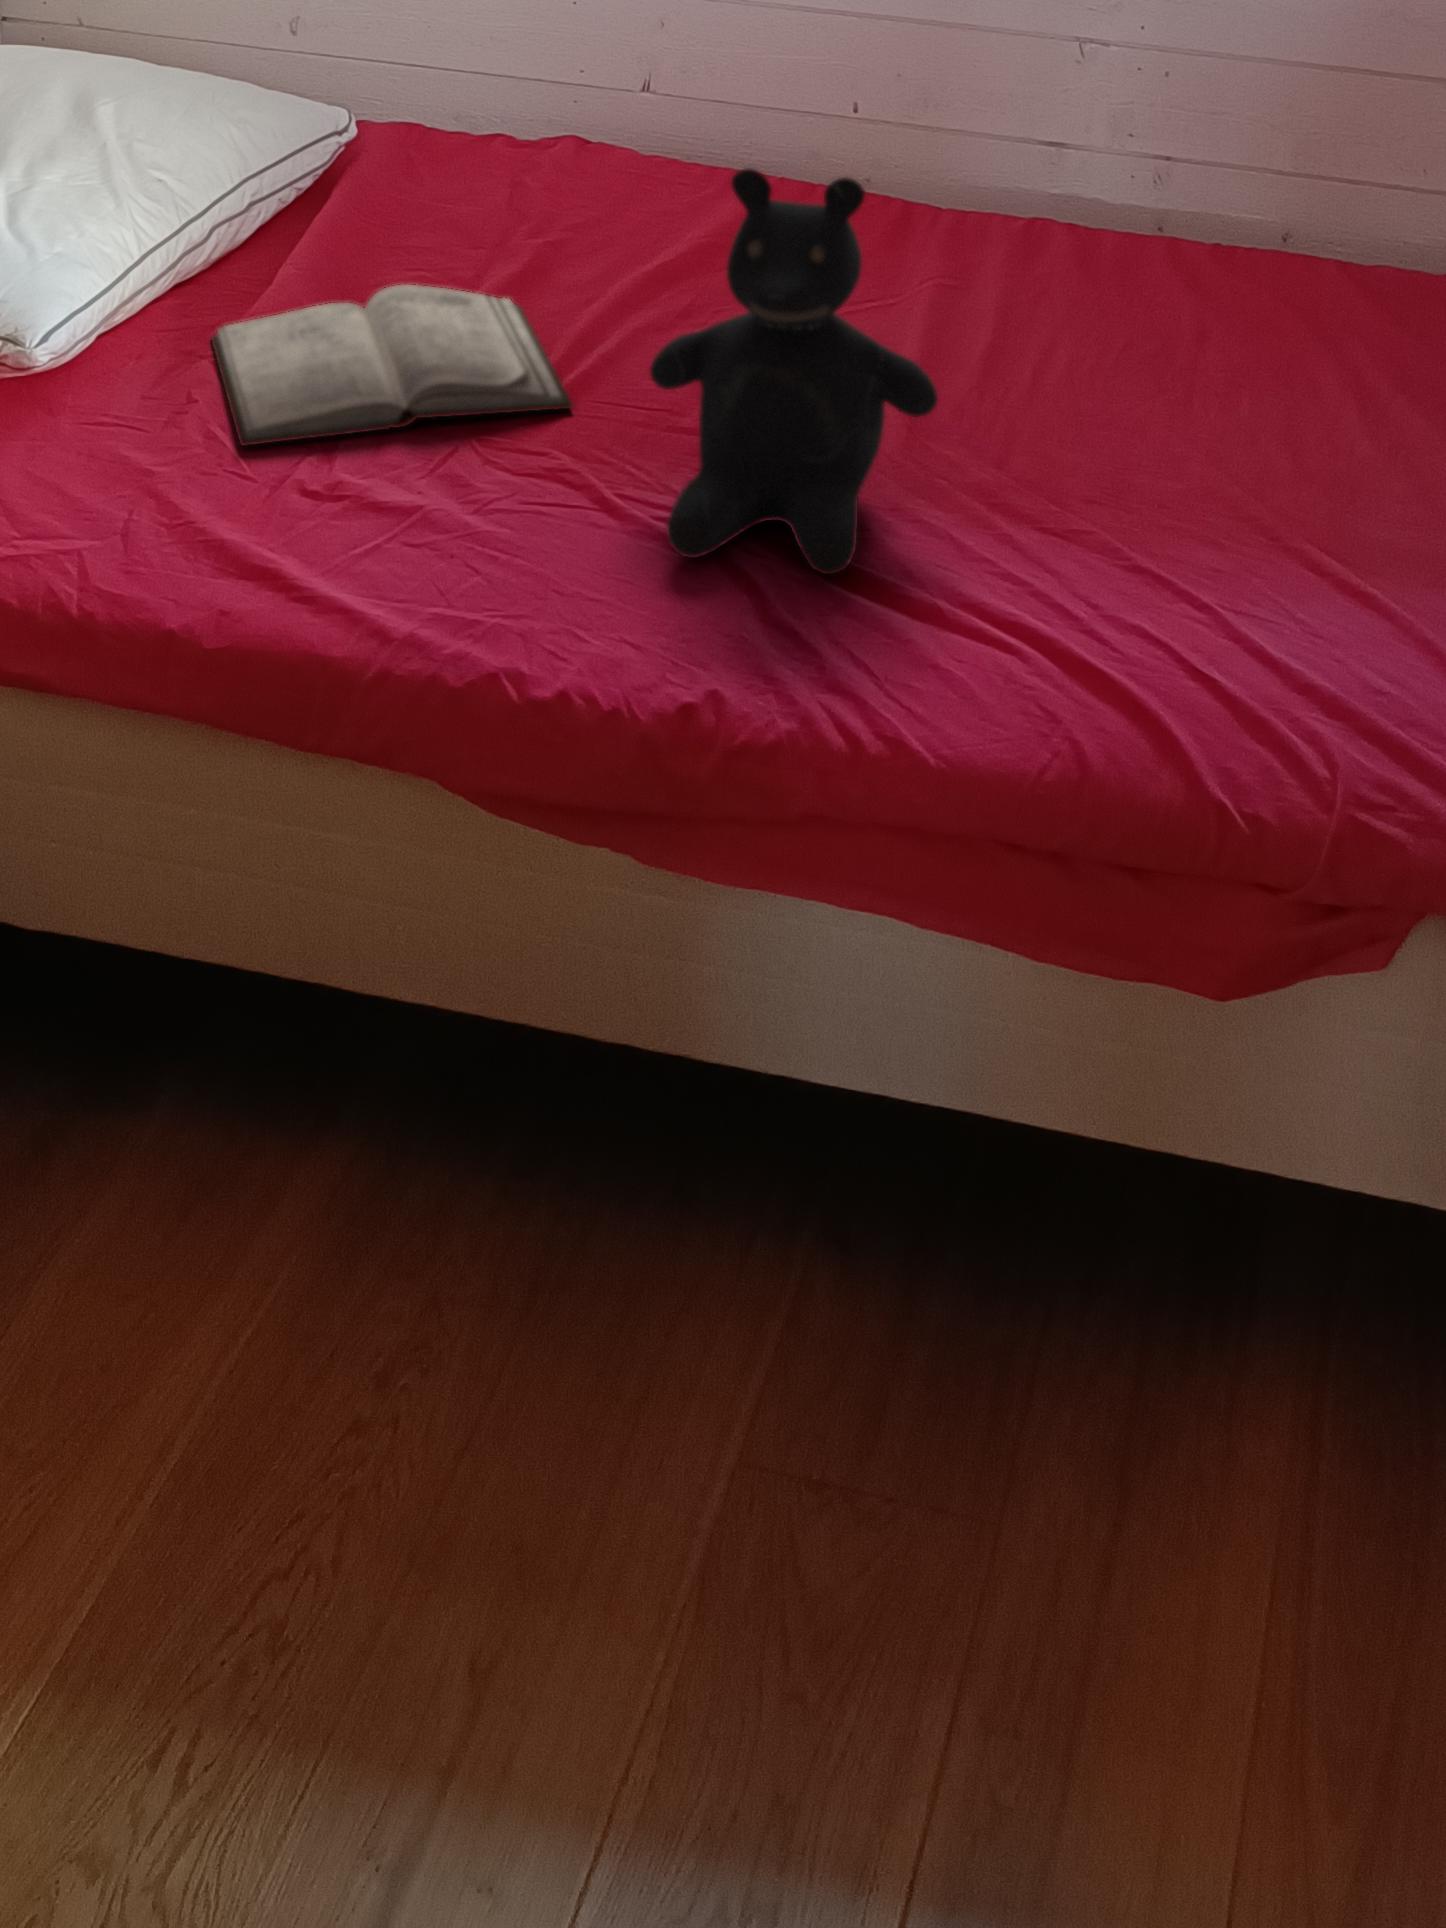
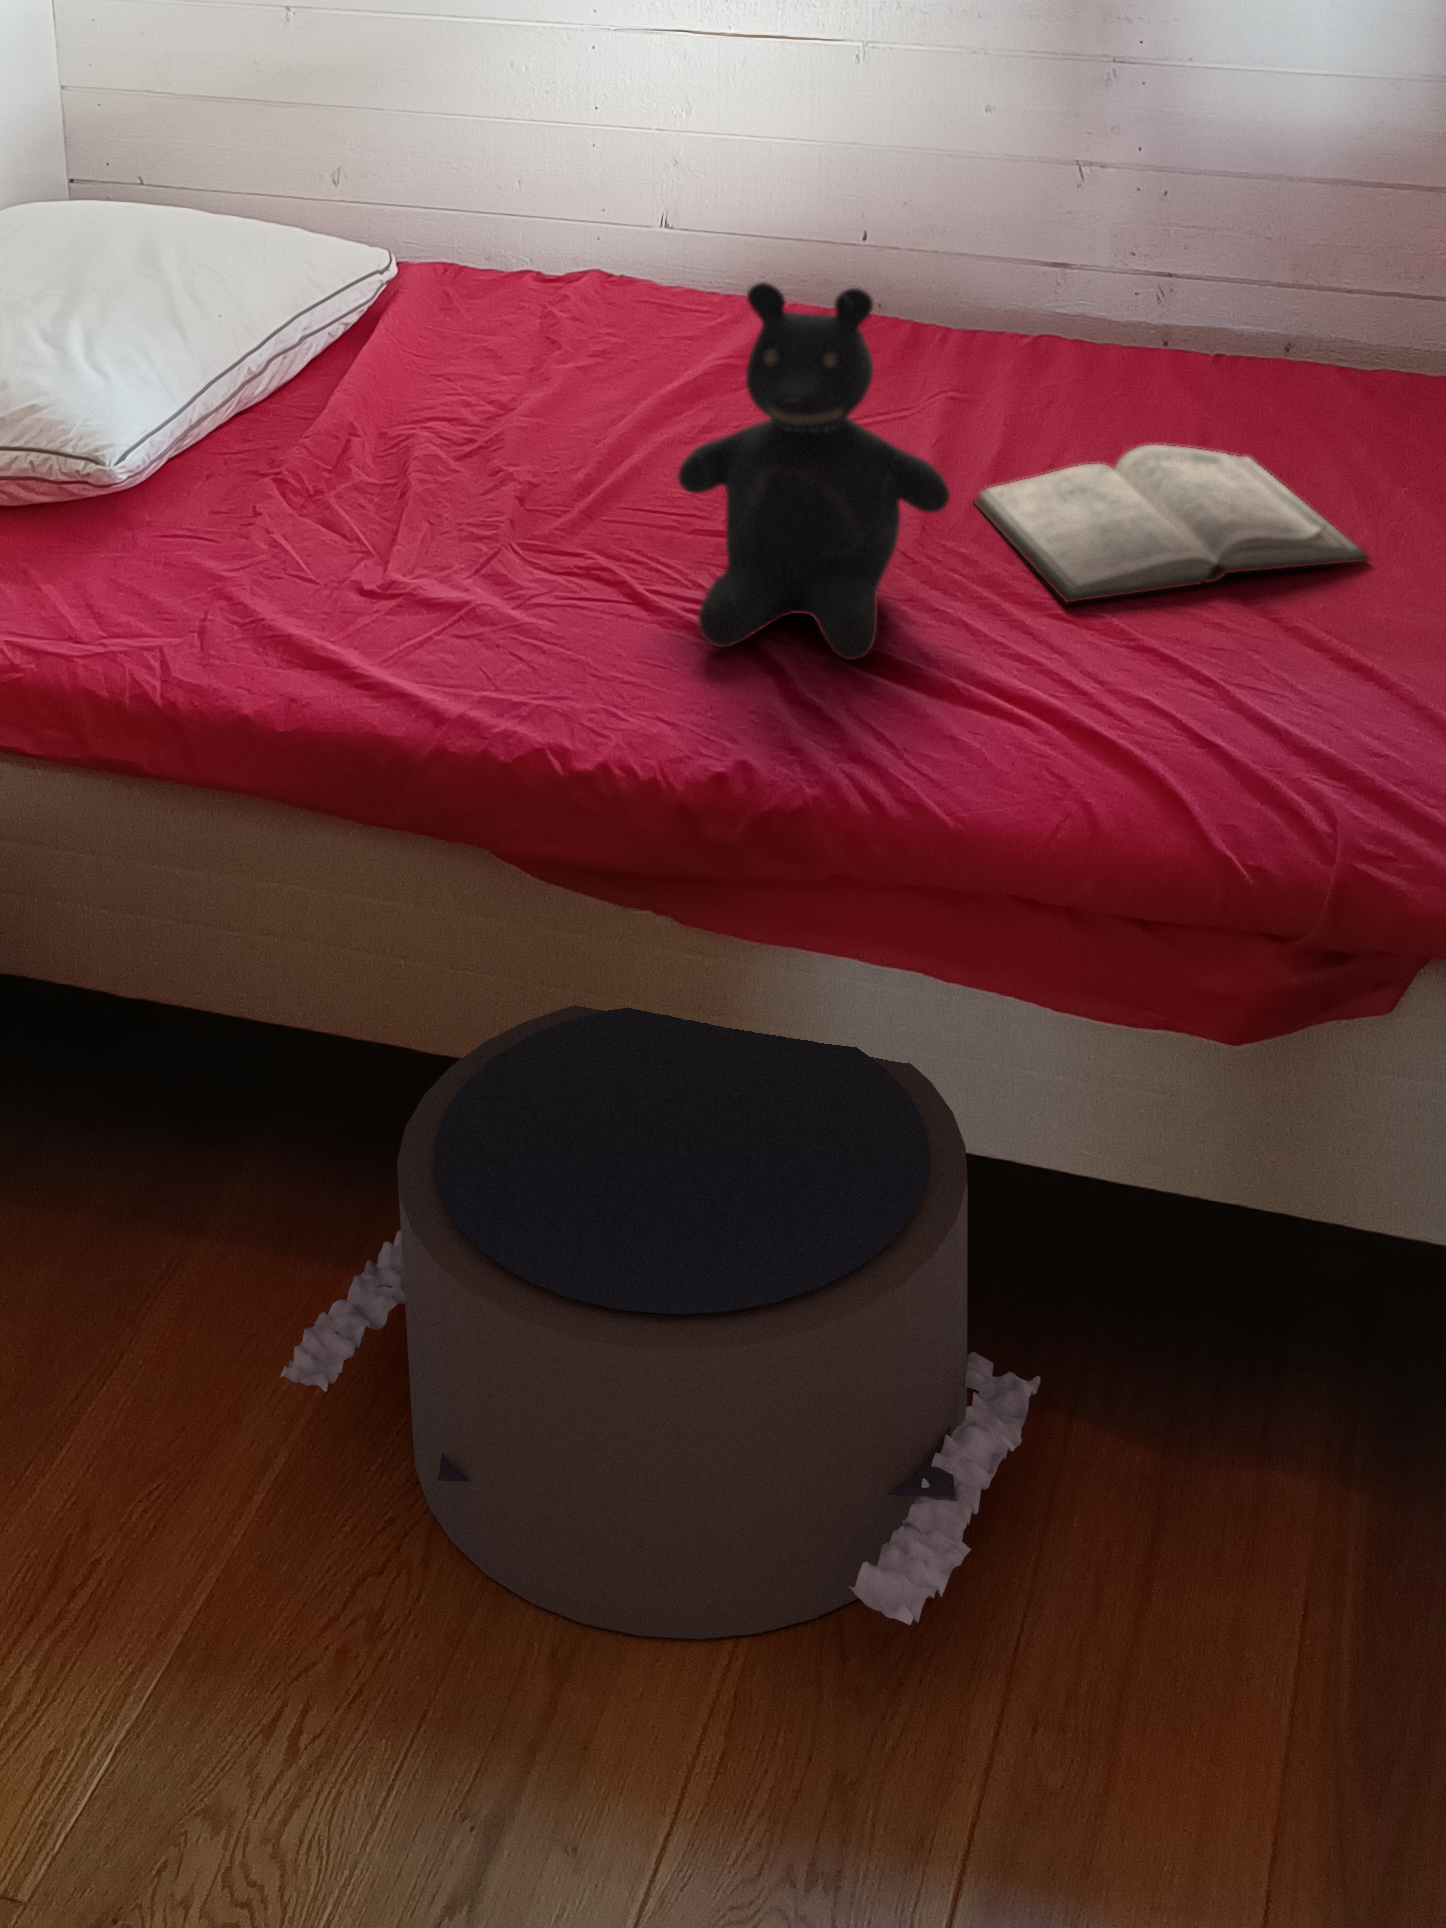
diary: present [211,285,573,446] -> present [974,445,1371,603]
pouf: none [181,928,1003,1651] -> present [280,1005,1040,1639]

